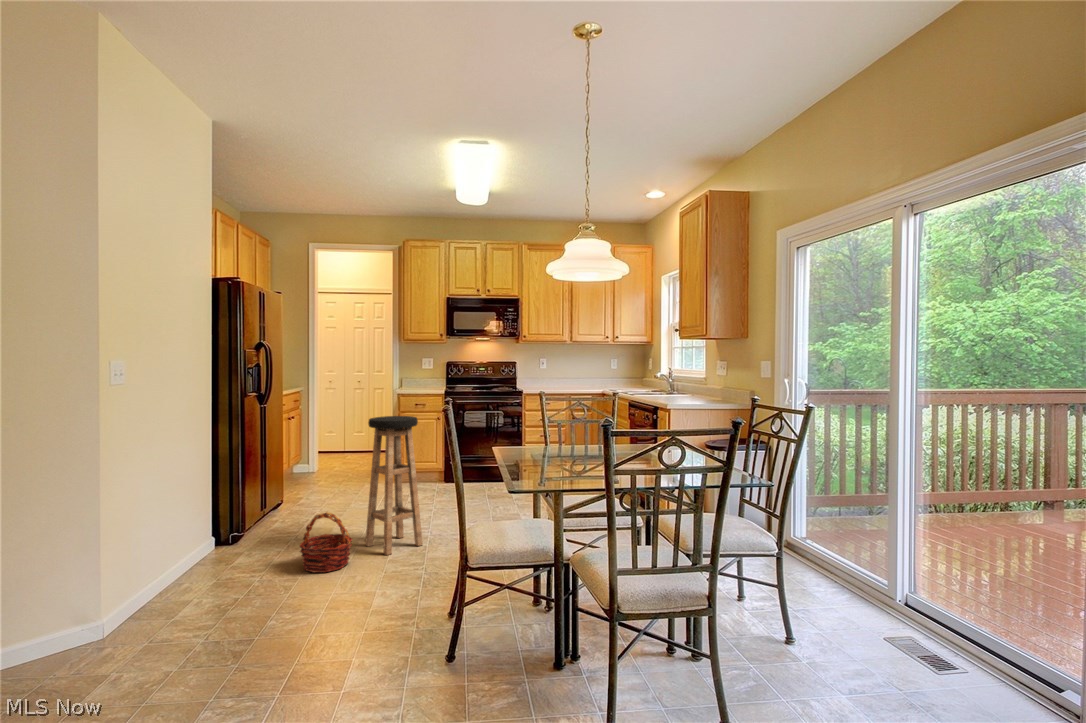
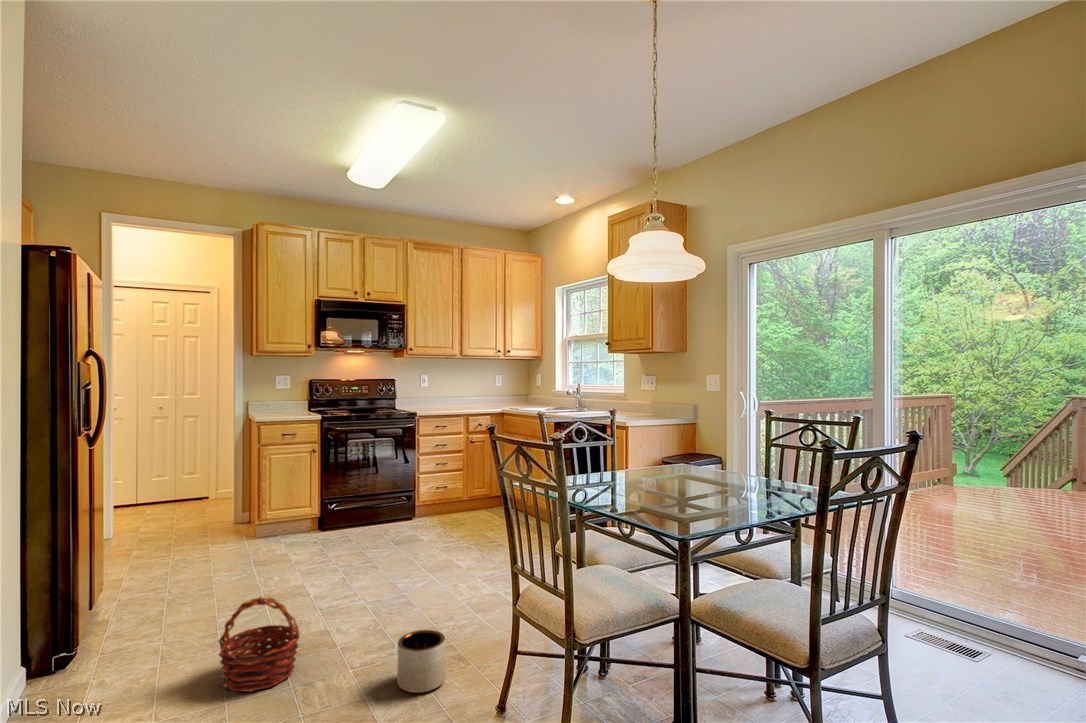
bar stool: present [365,416,423,555] -> none [292,449,375,643]
planter: none [395,551,430,593] -> present [397,630,446,693]

